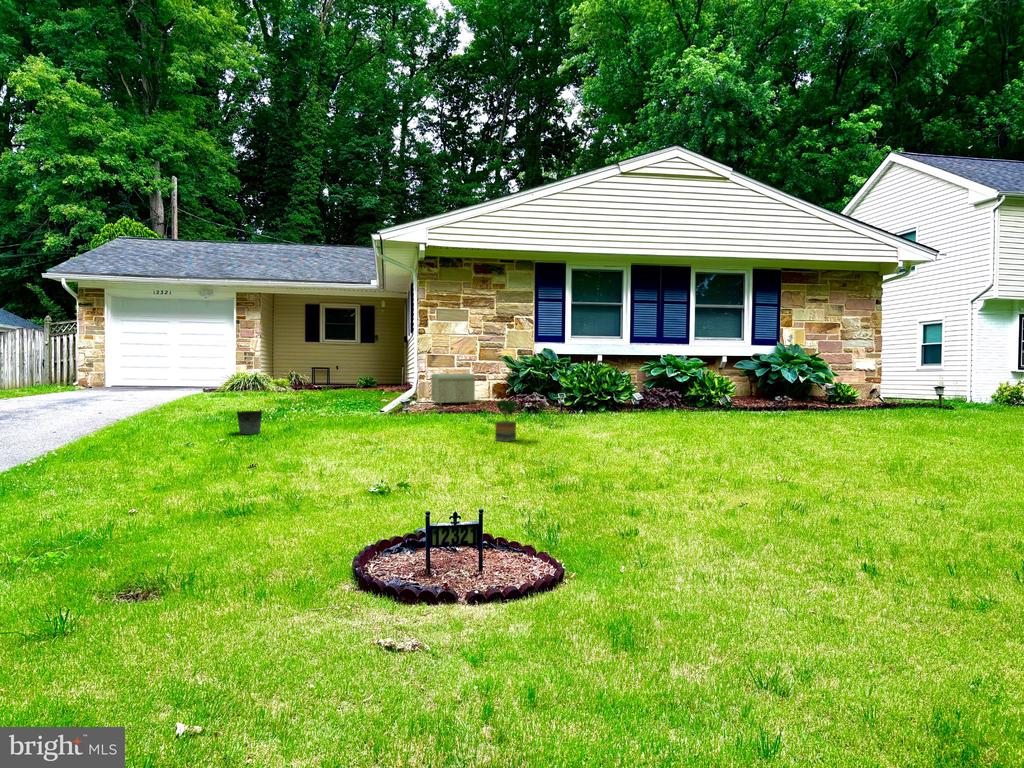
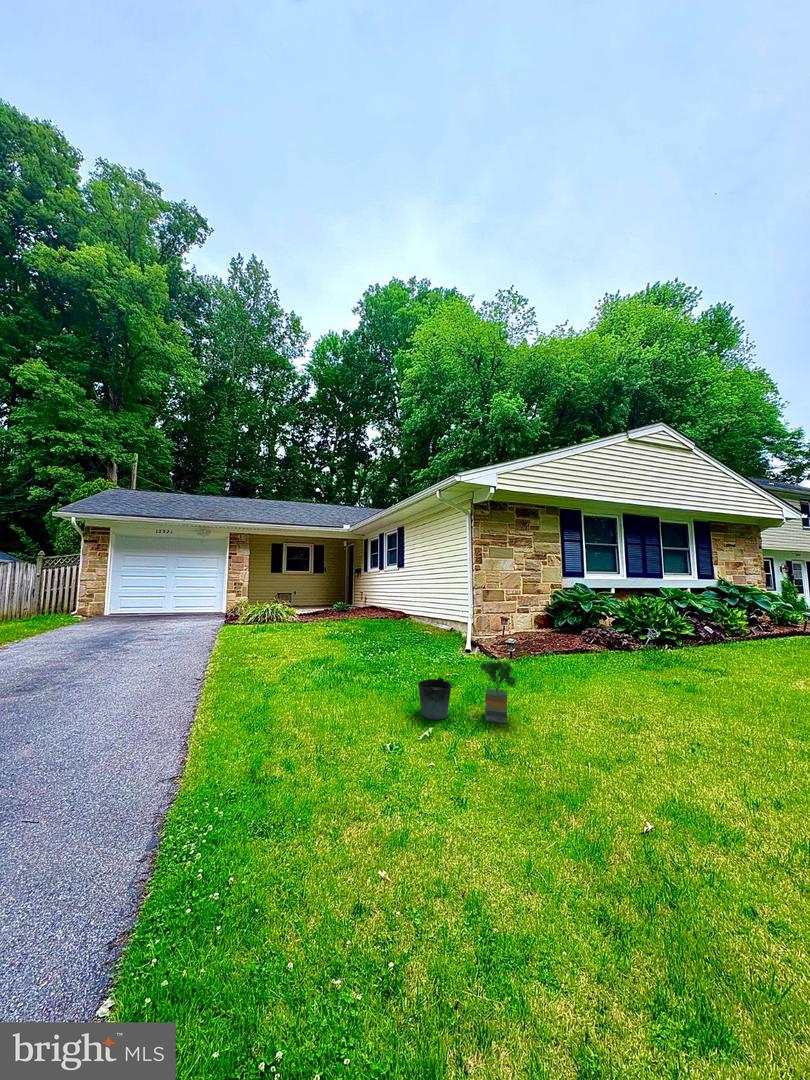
storage bench: present [431,373,475,405] -> none [493,607,534,640]
potted tree: present [495,399,520,442] -> present [480,661,517,723]

